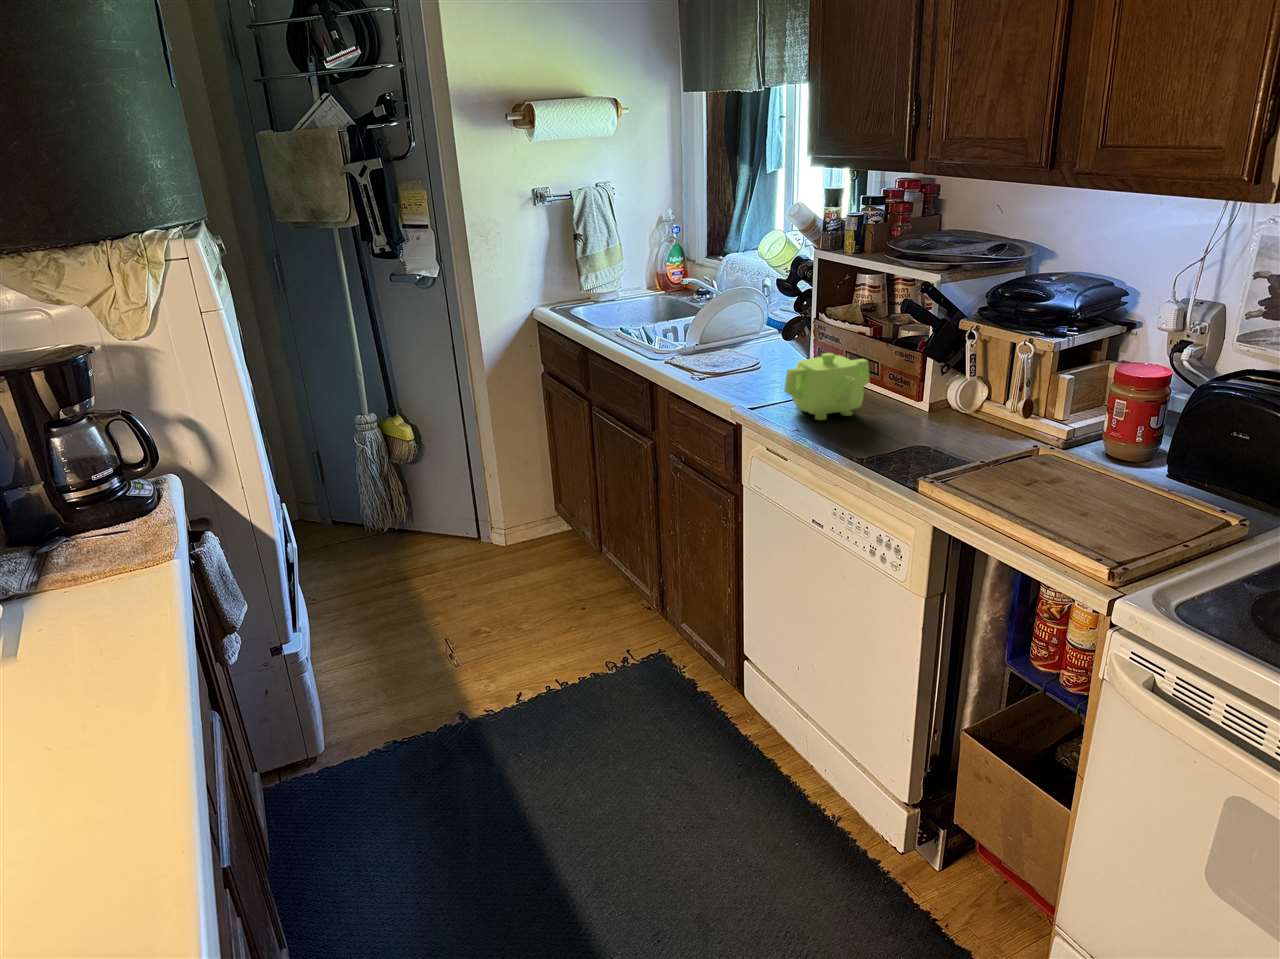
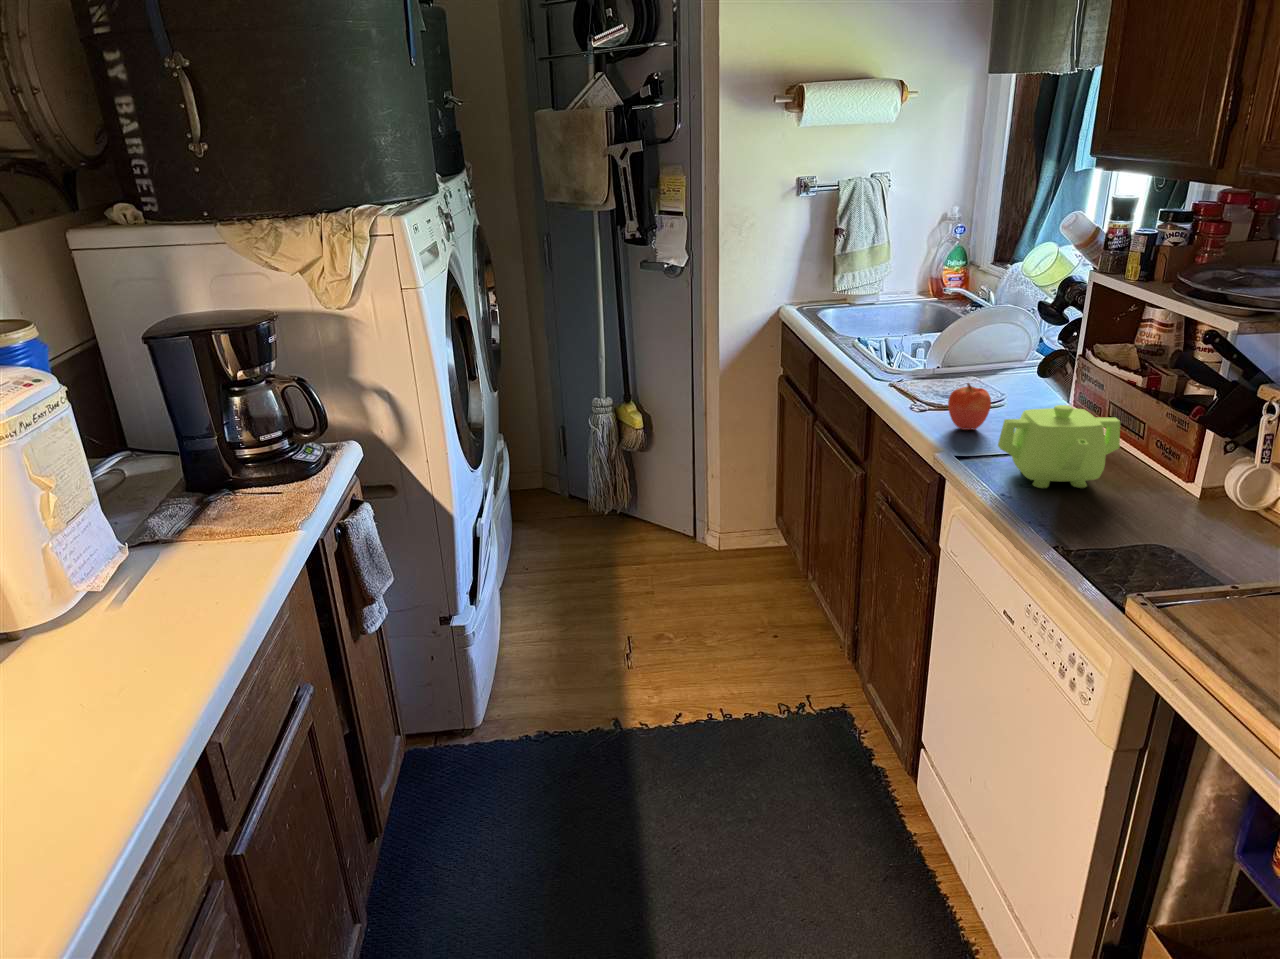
apple: none [727,348,761,388] -> present [948,383,991,430]

